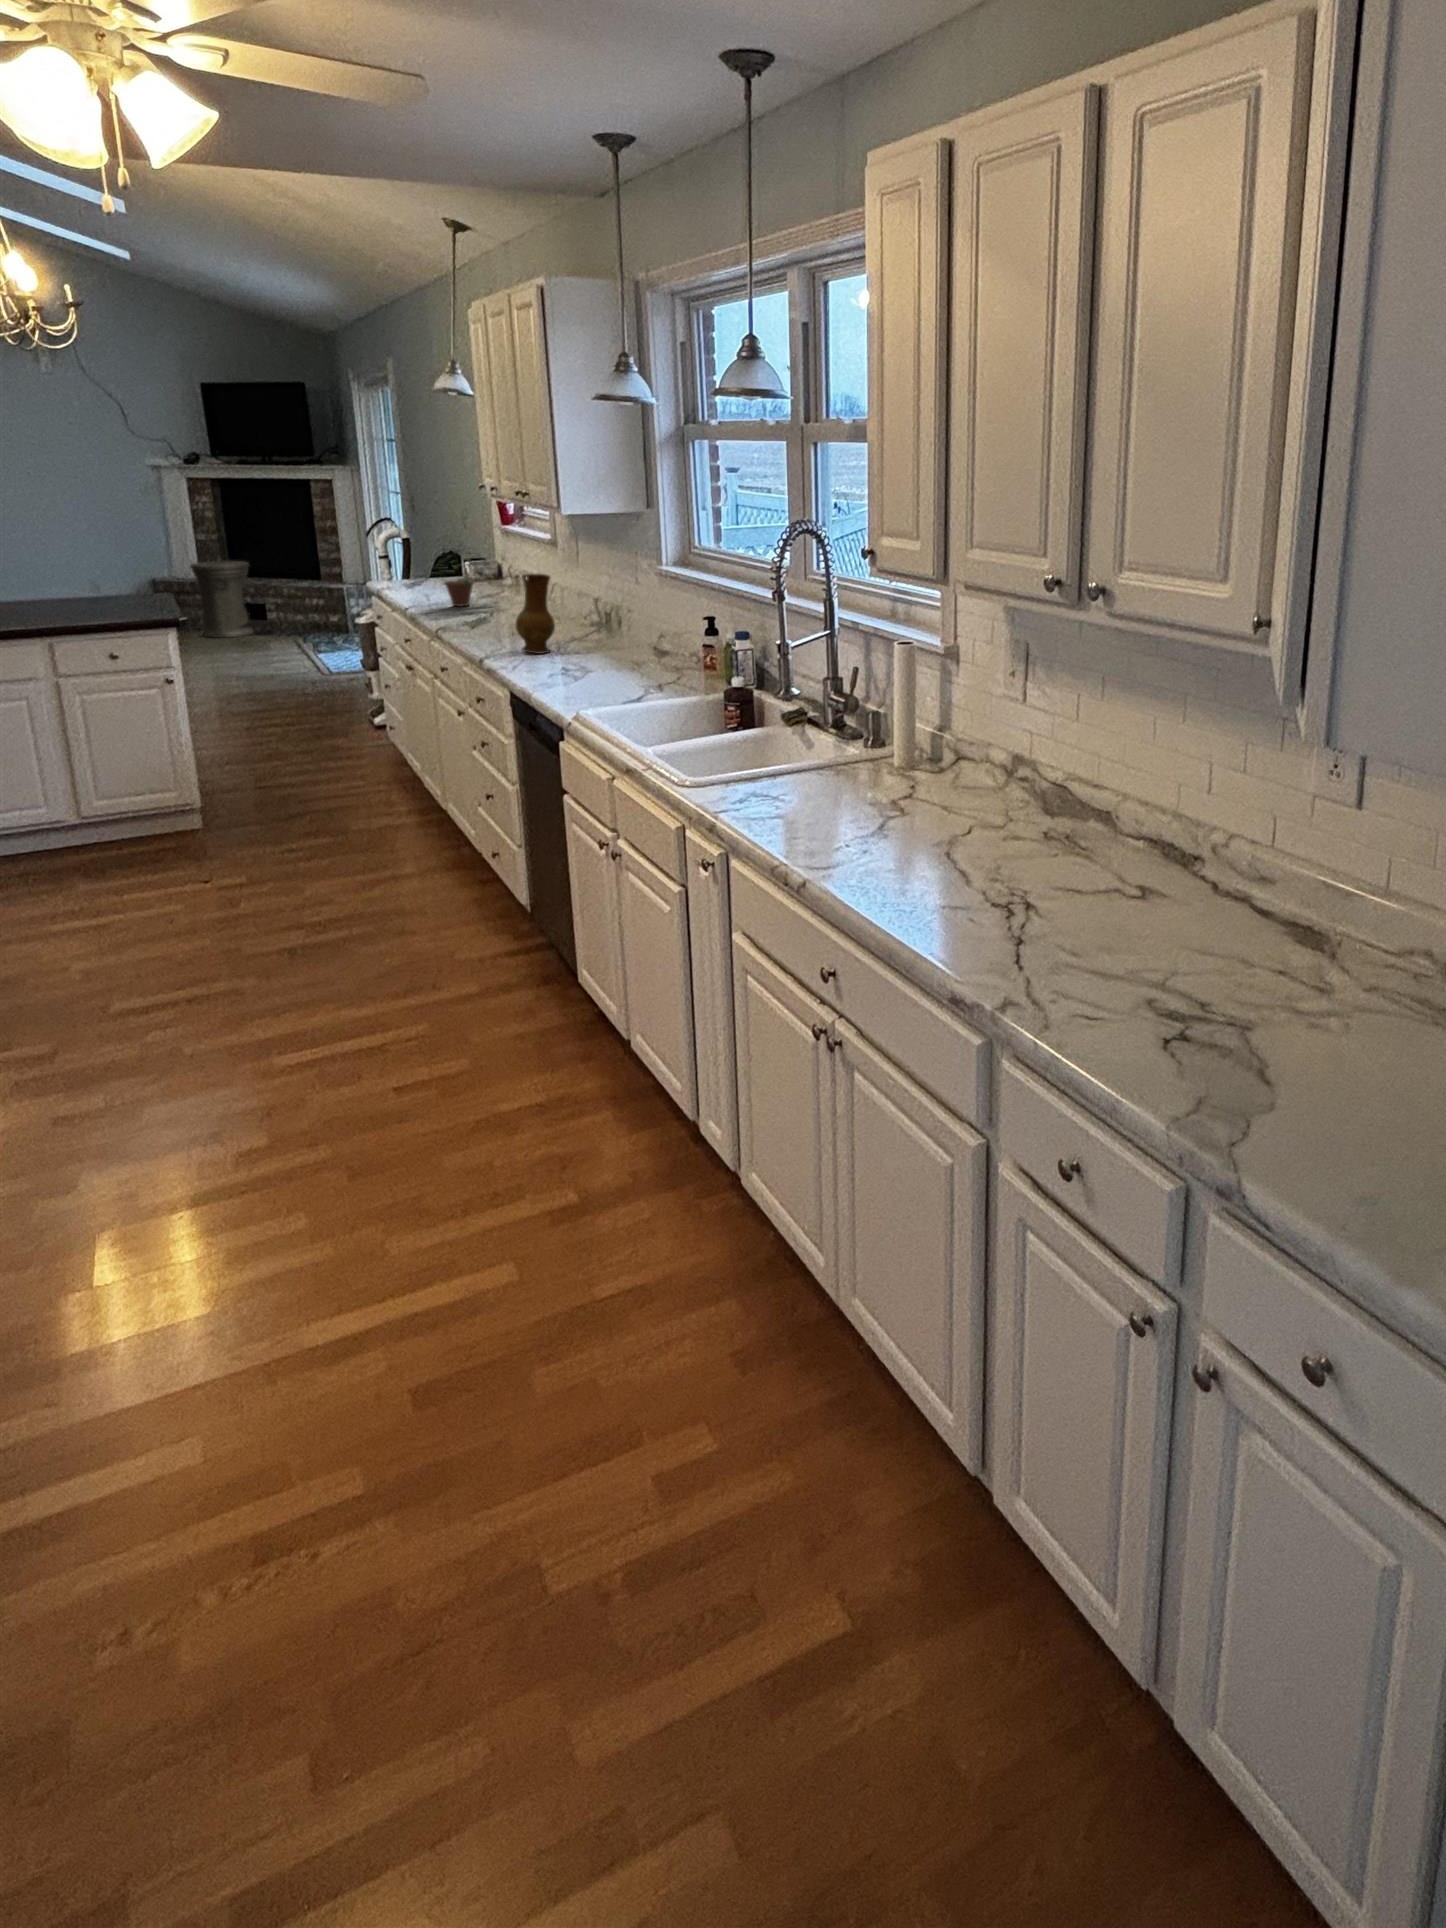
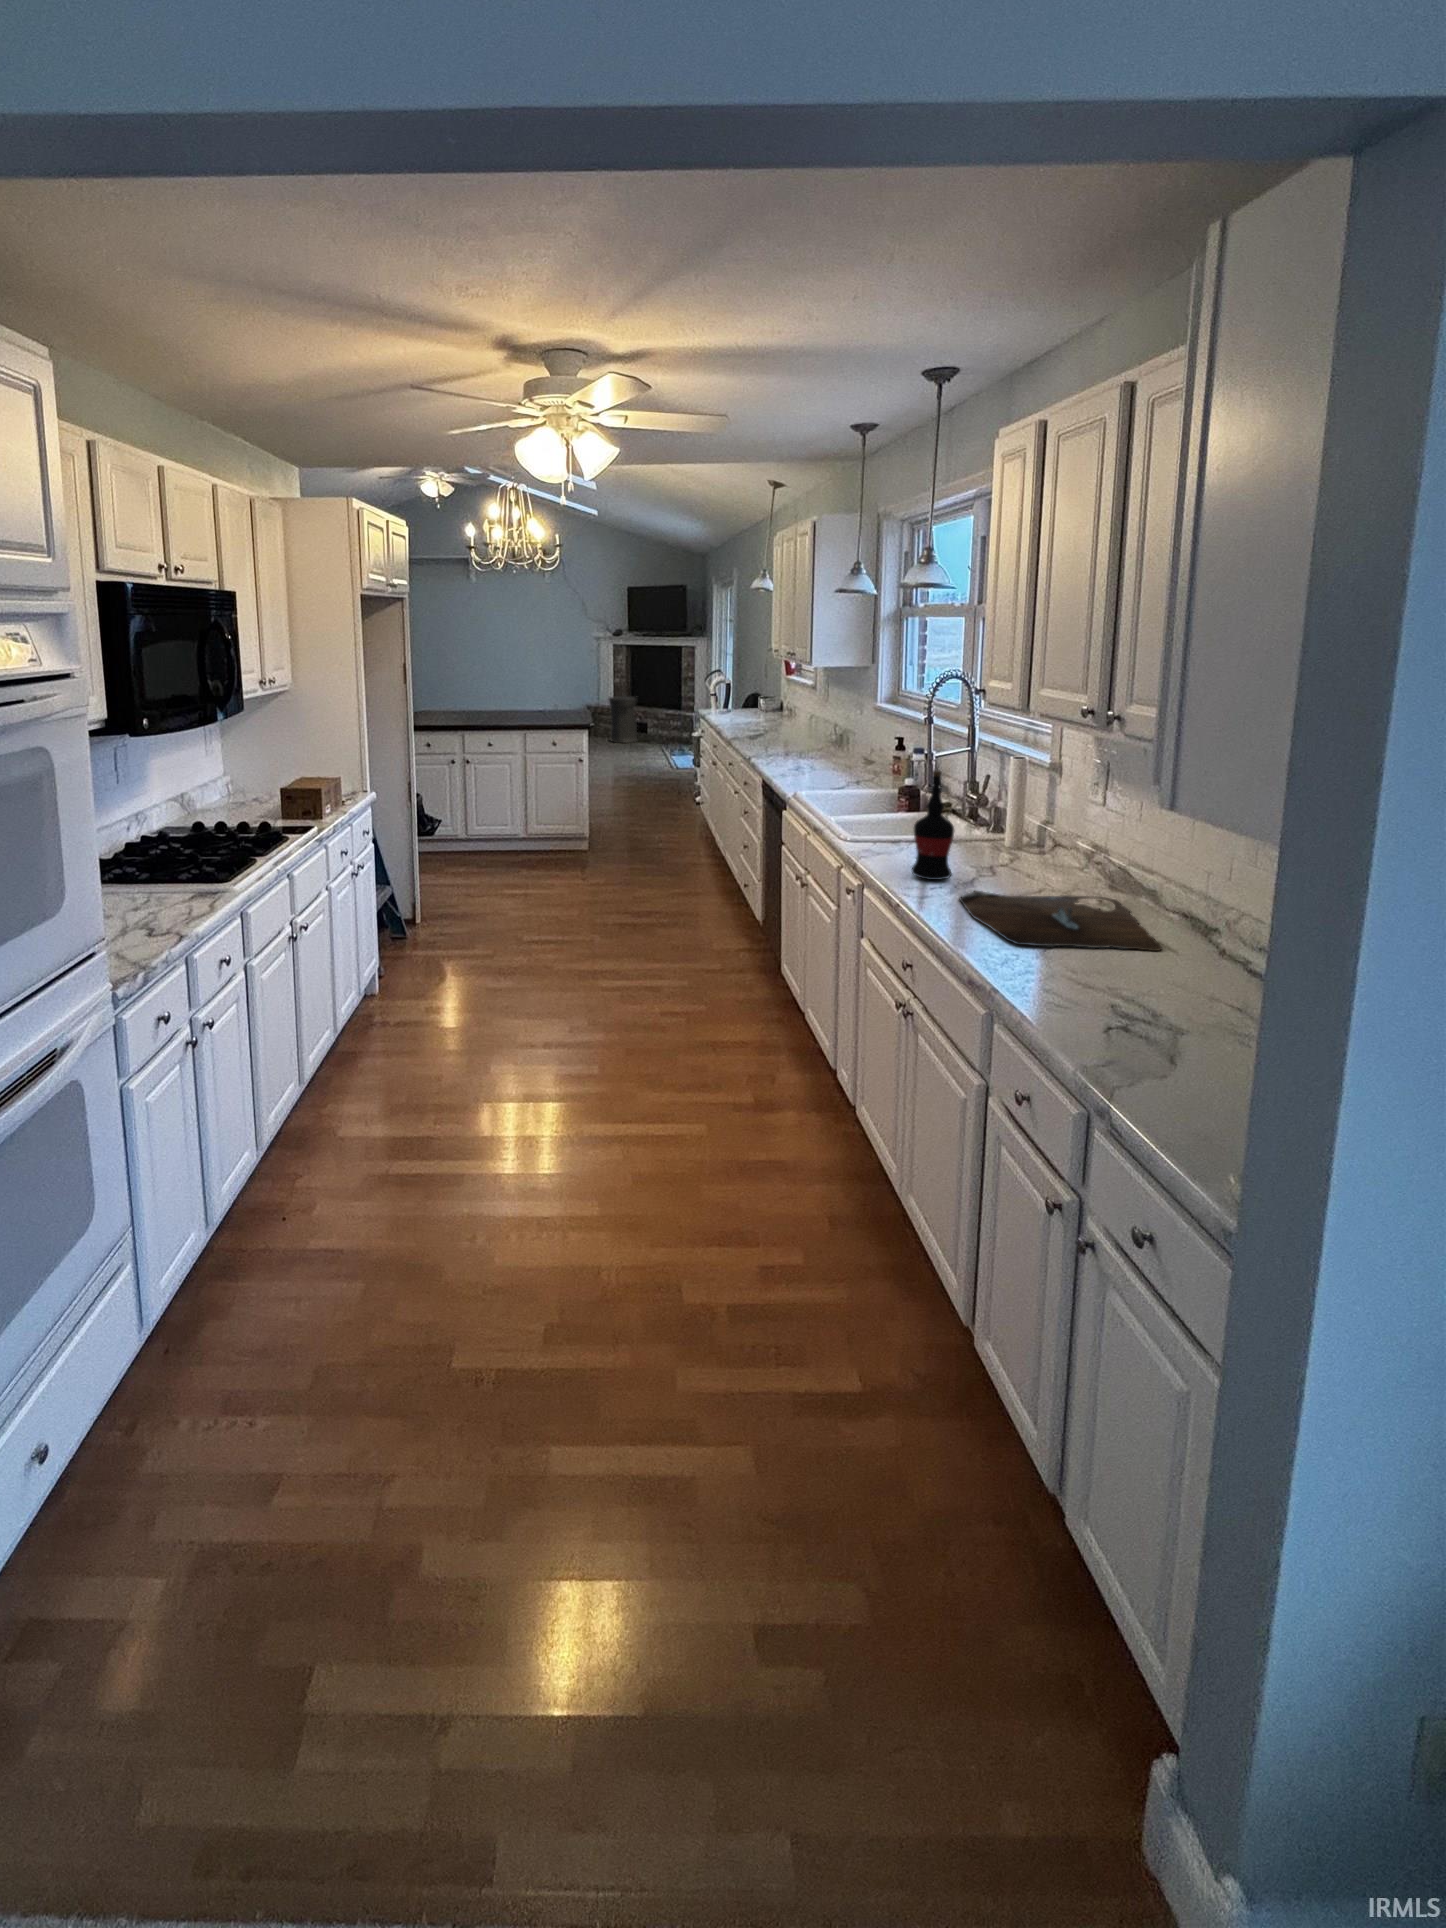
potted plant: present [422,541,493,606] -> none [727,681,778,727]
ceramic jug: present [515,574,555,654] -> none [775,705,801,758]
wine bottle: none [803,675,859,837] -> present [912,770,954,880]
cutting board: none [884,828,1150,925] -> present [960,891,1162,951]

